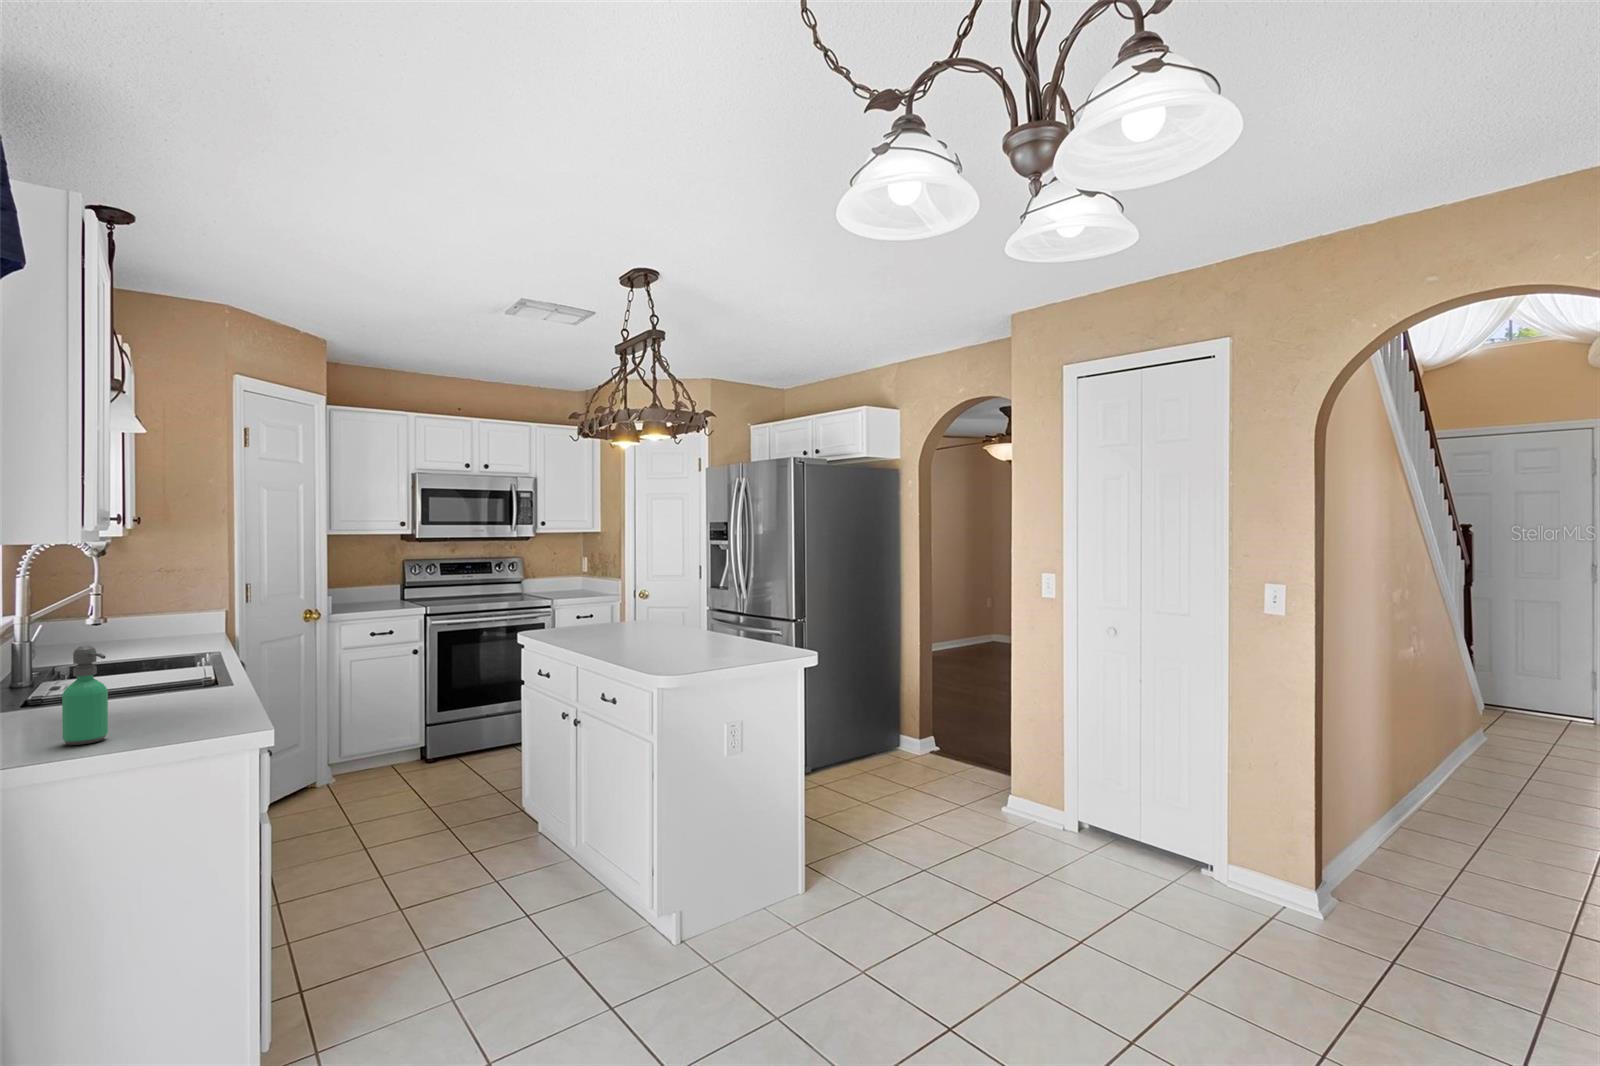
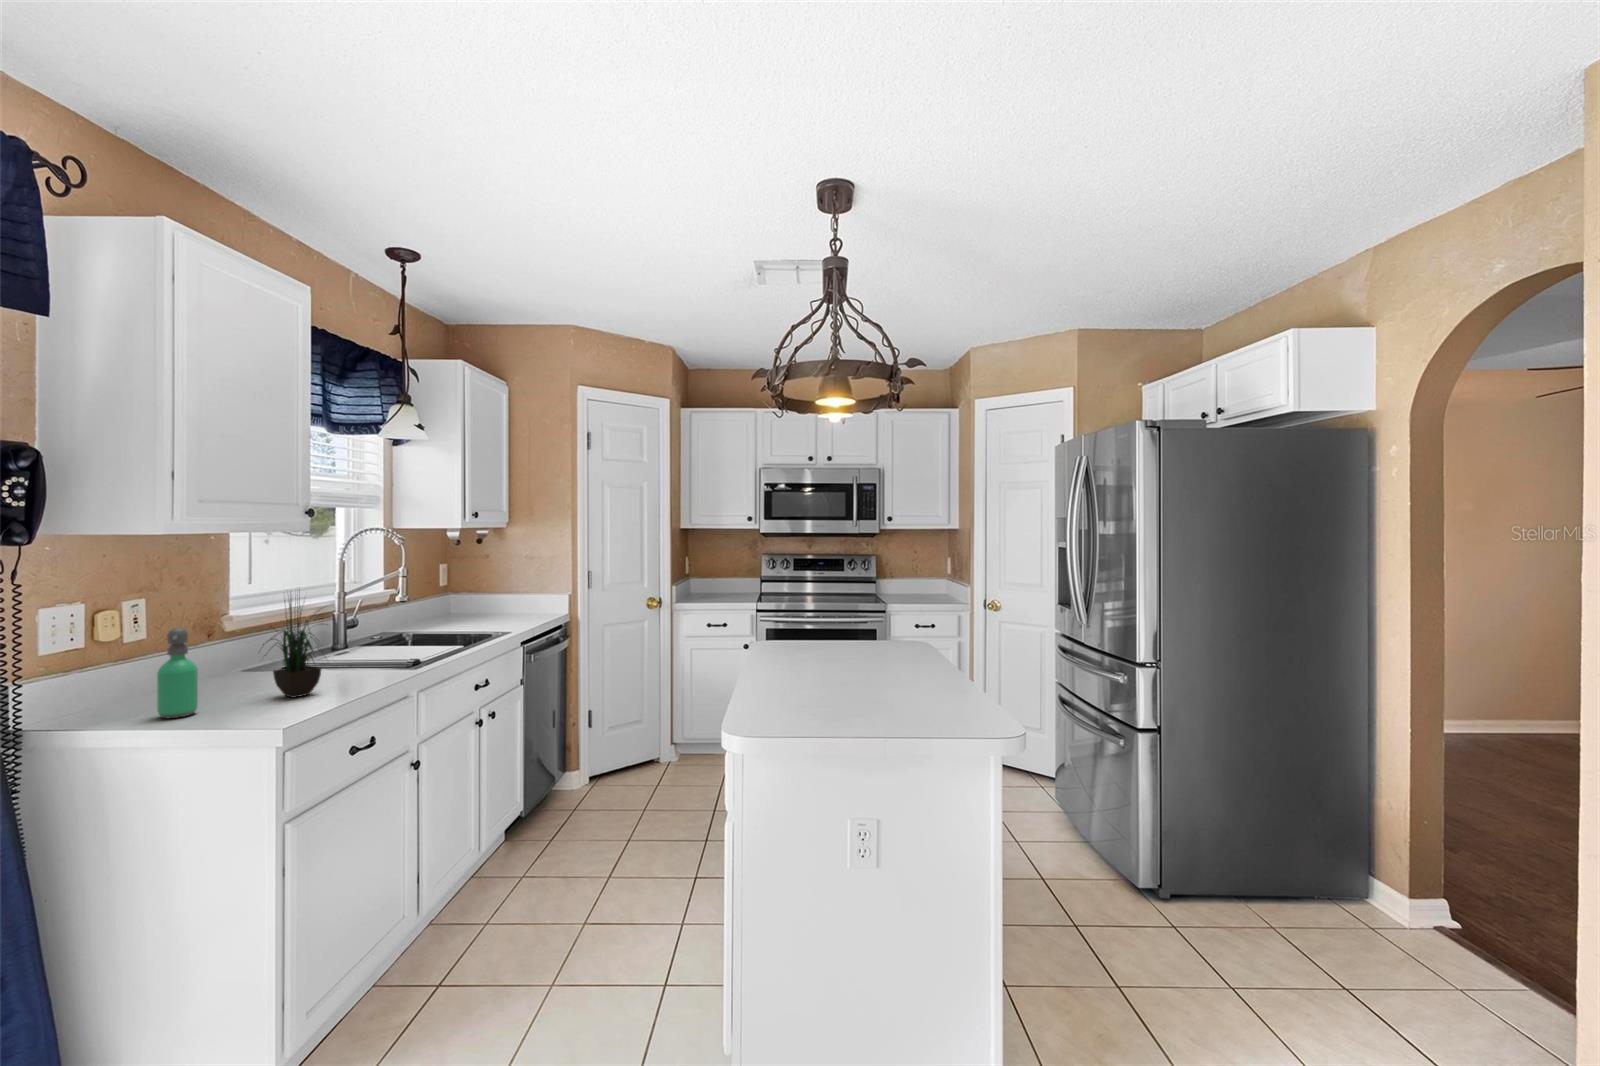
potted plant: none [124,581,221,716] -> present [263,601,321,698]

